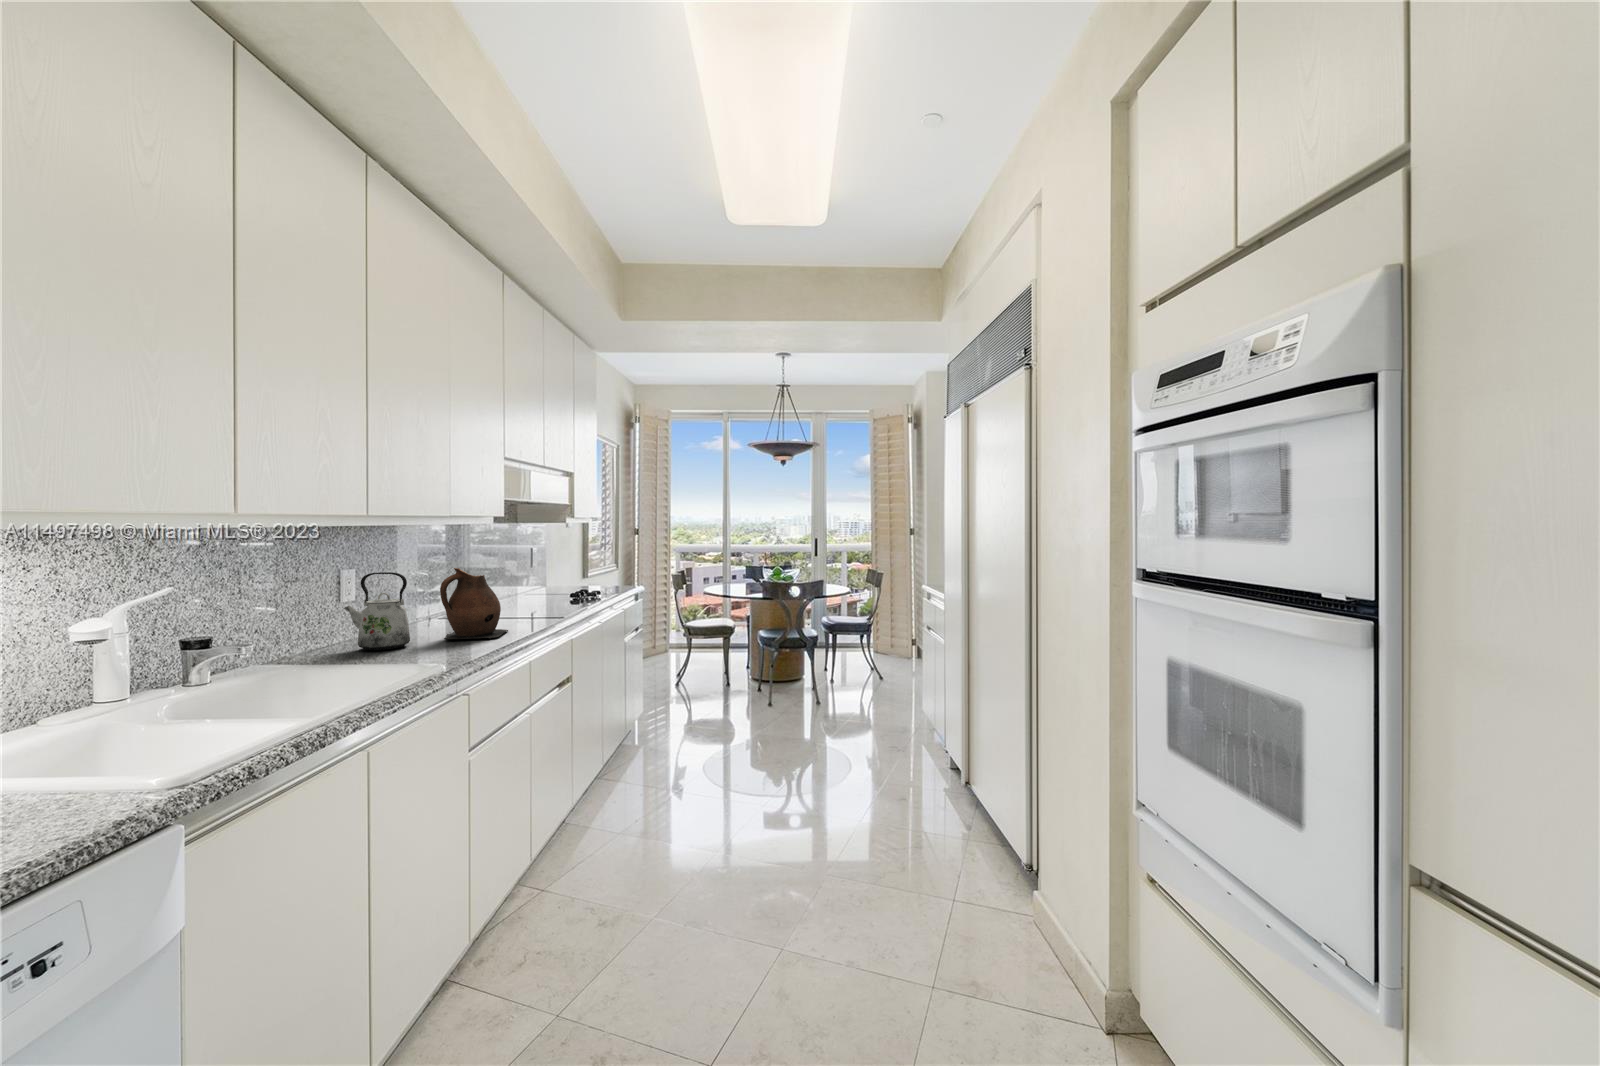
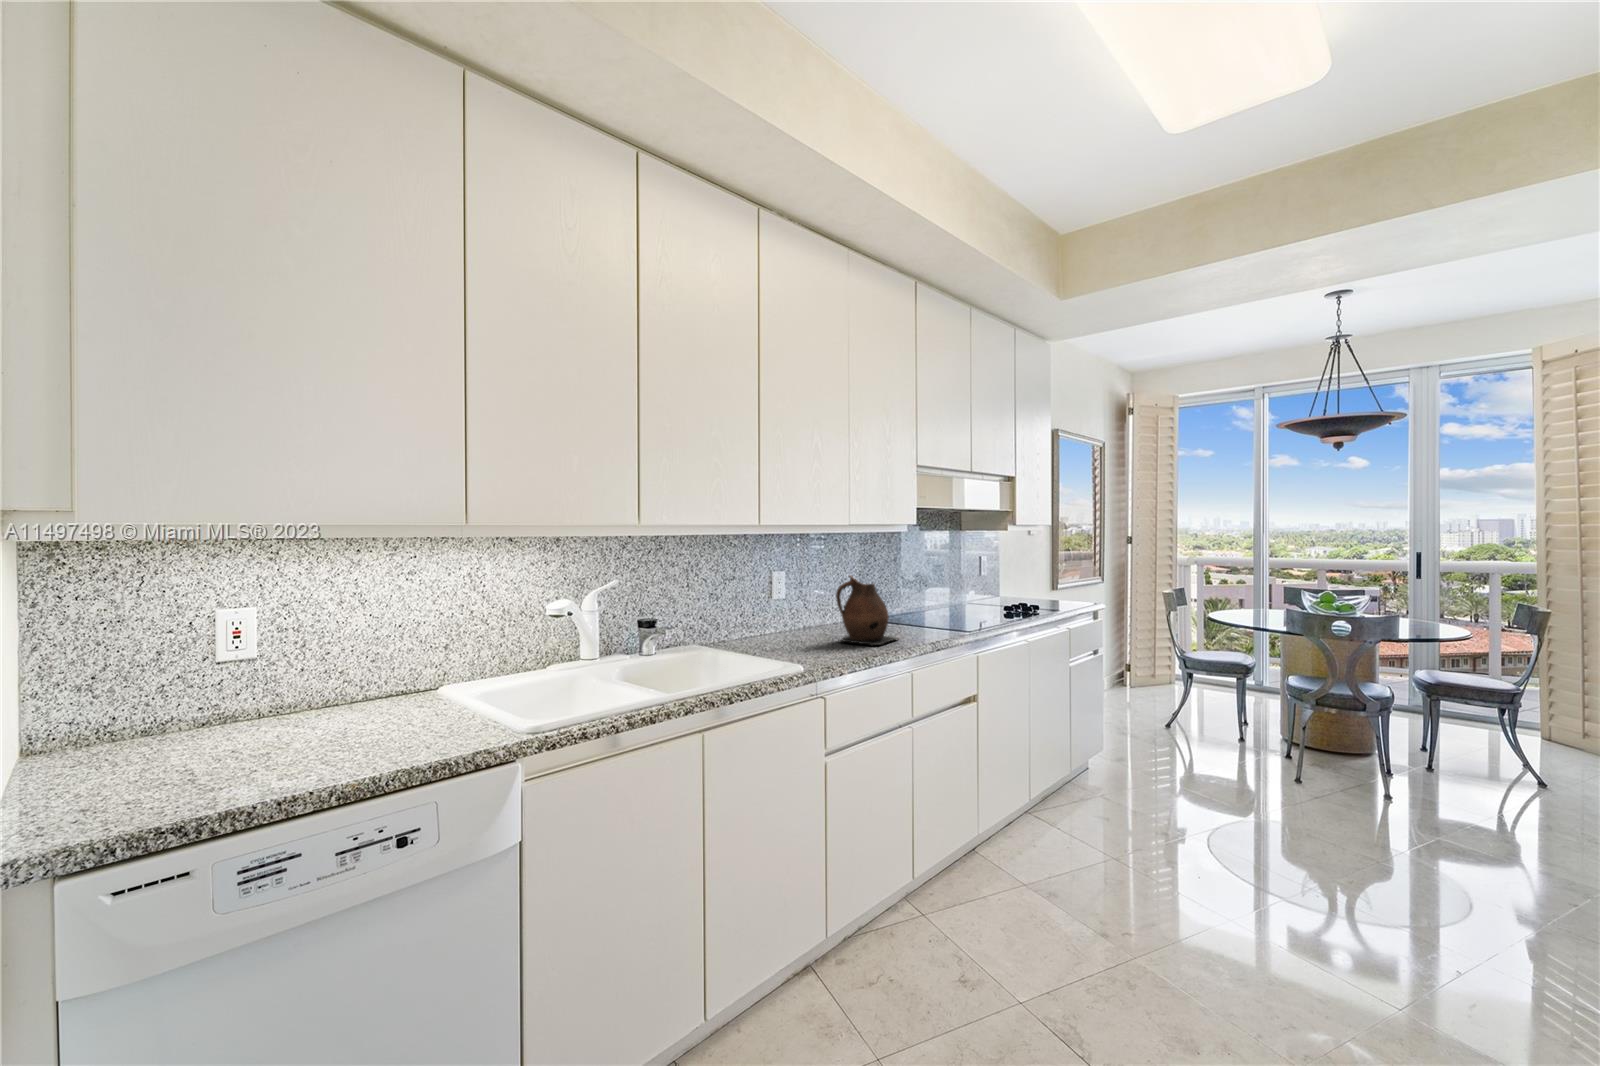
kettle: present [344,572,410,650] -> none [767,576,810,644]

